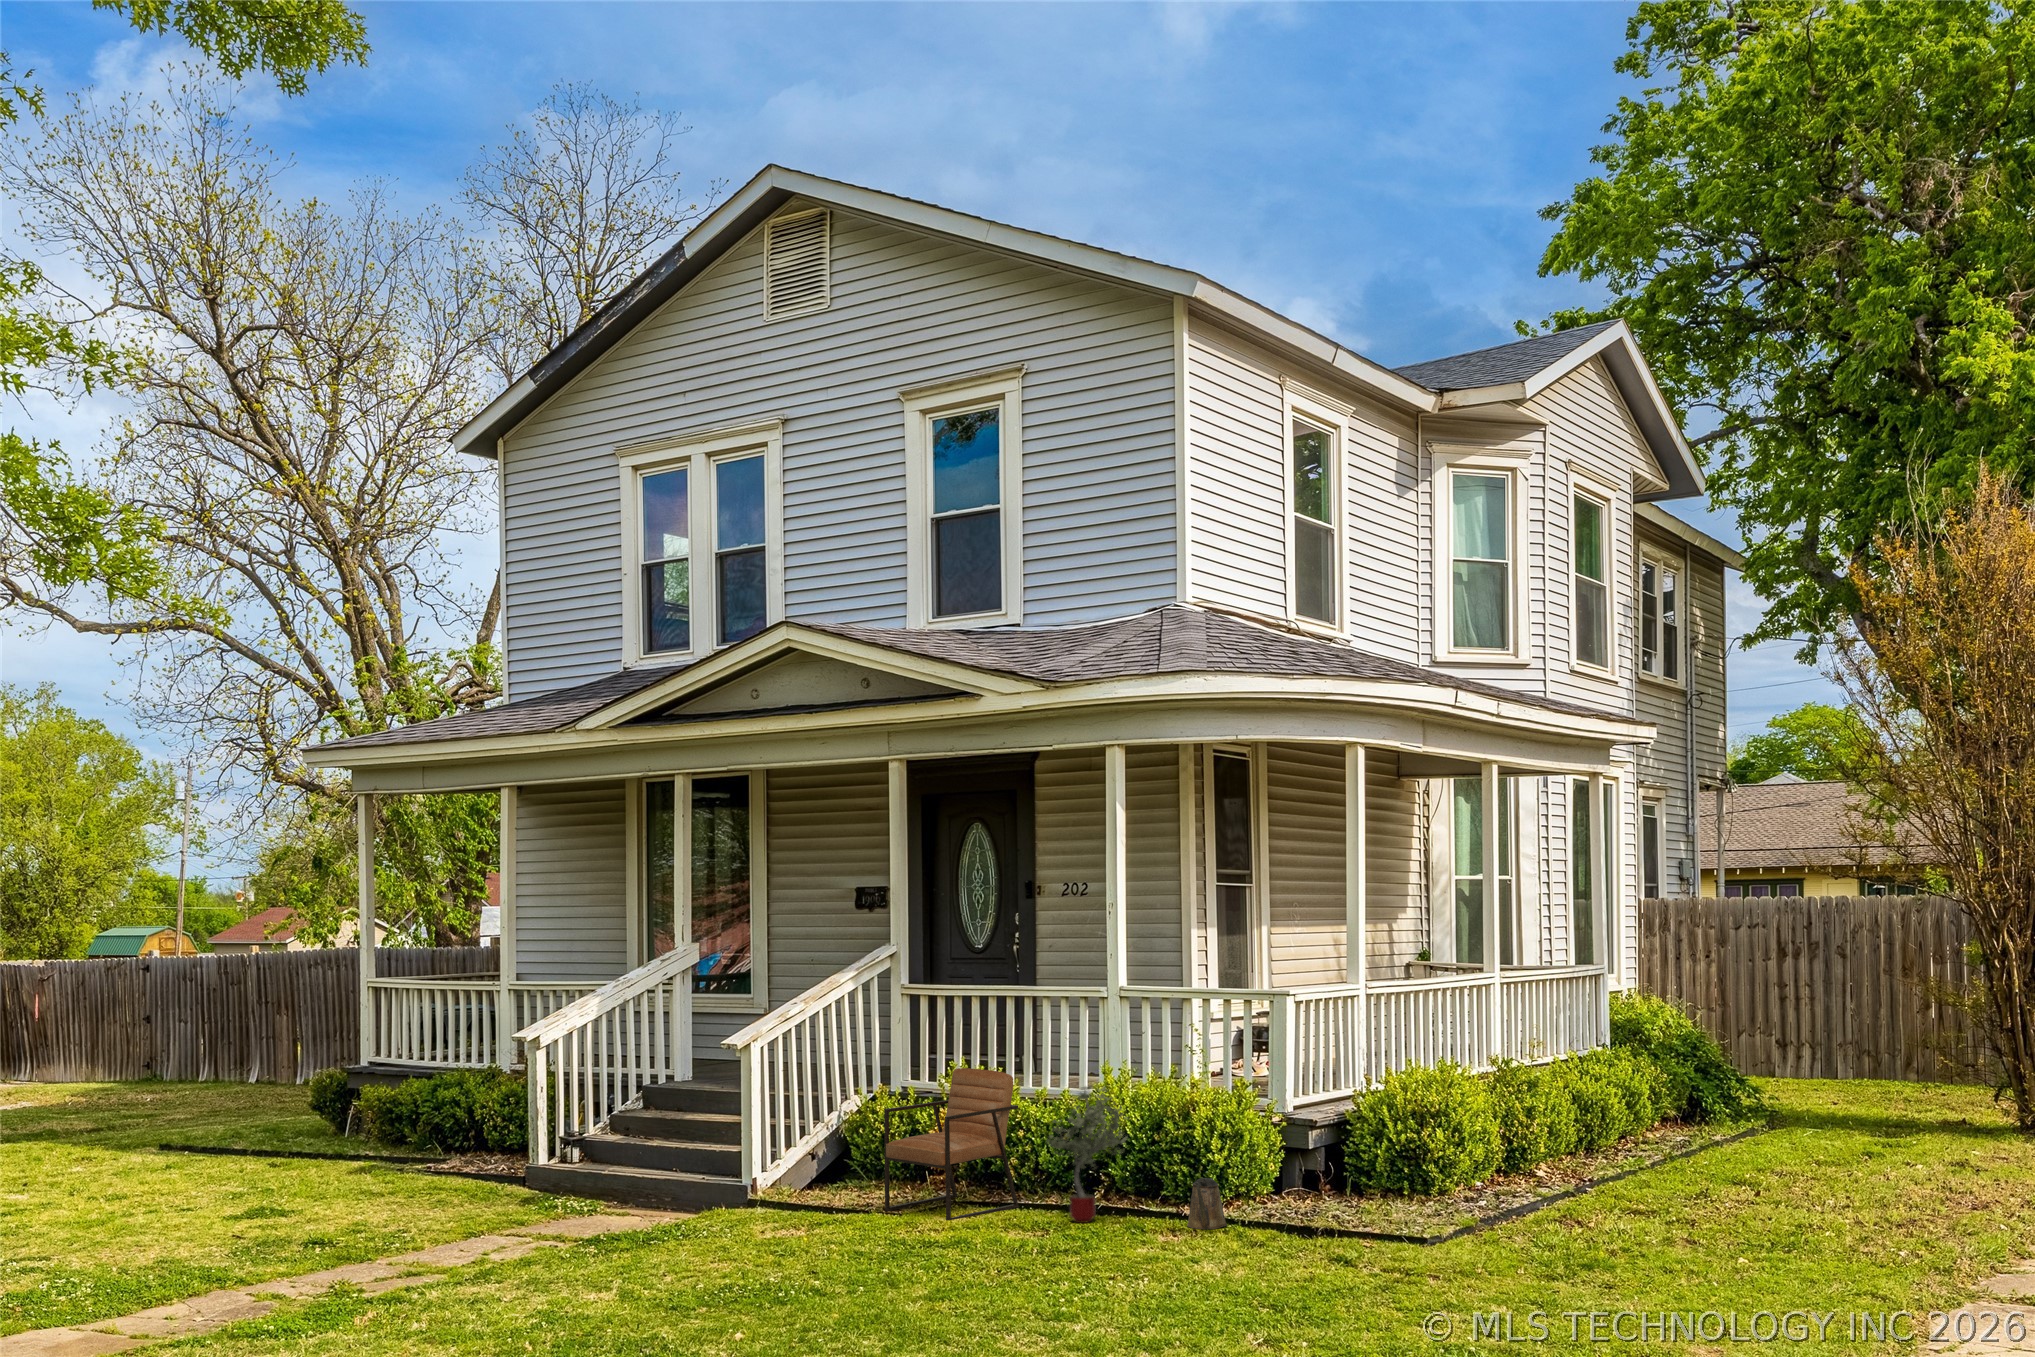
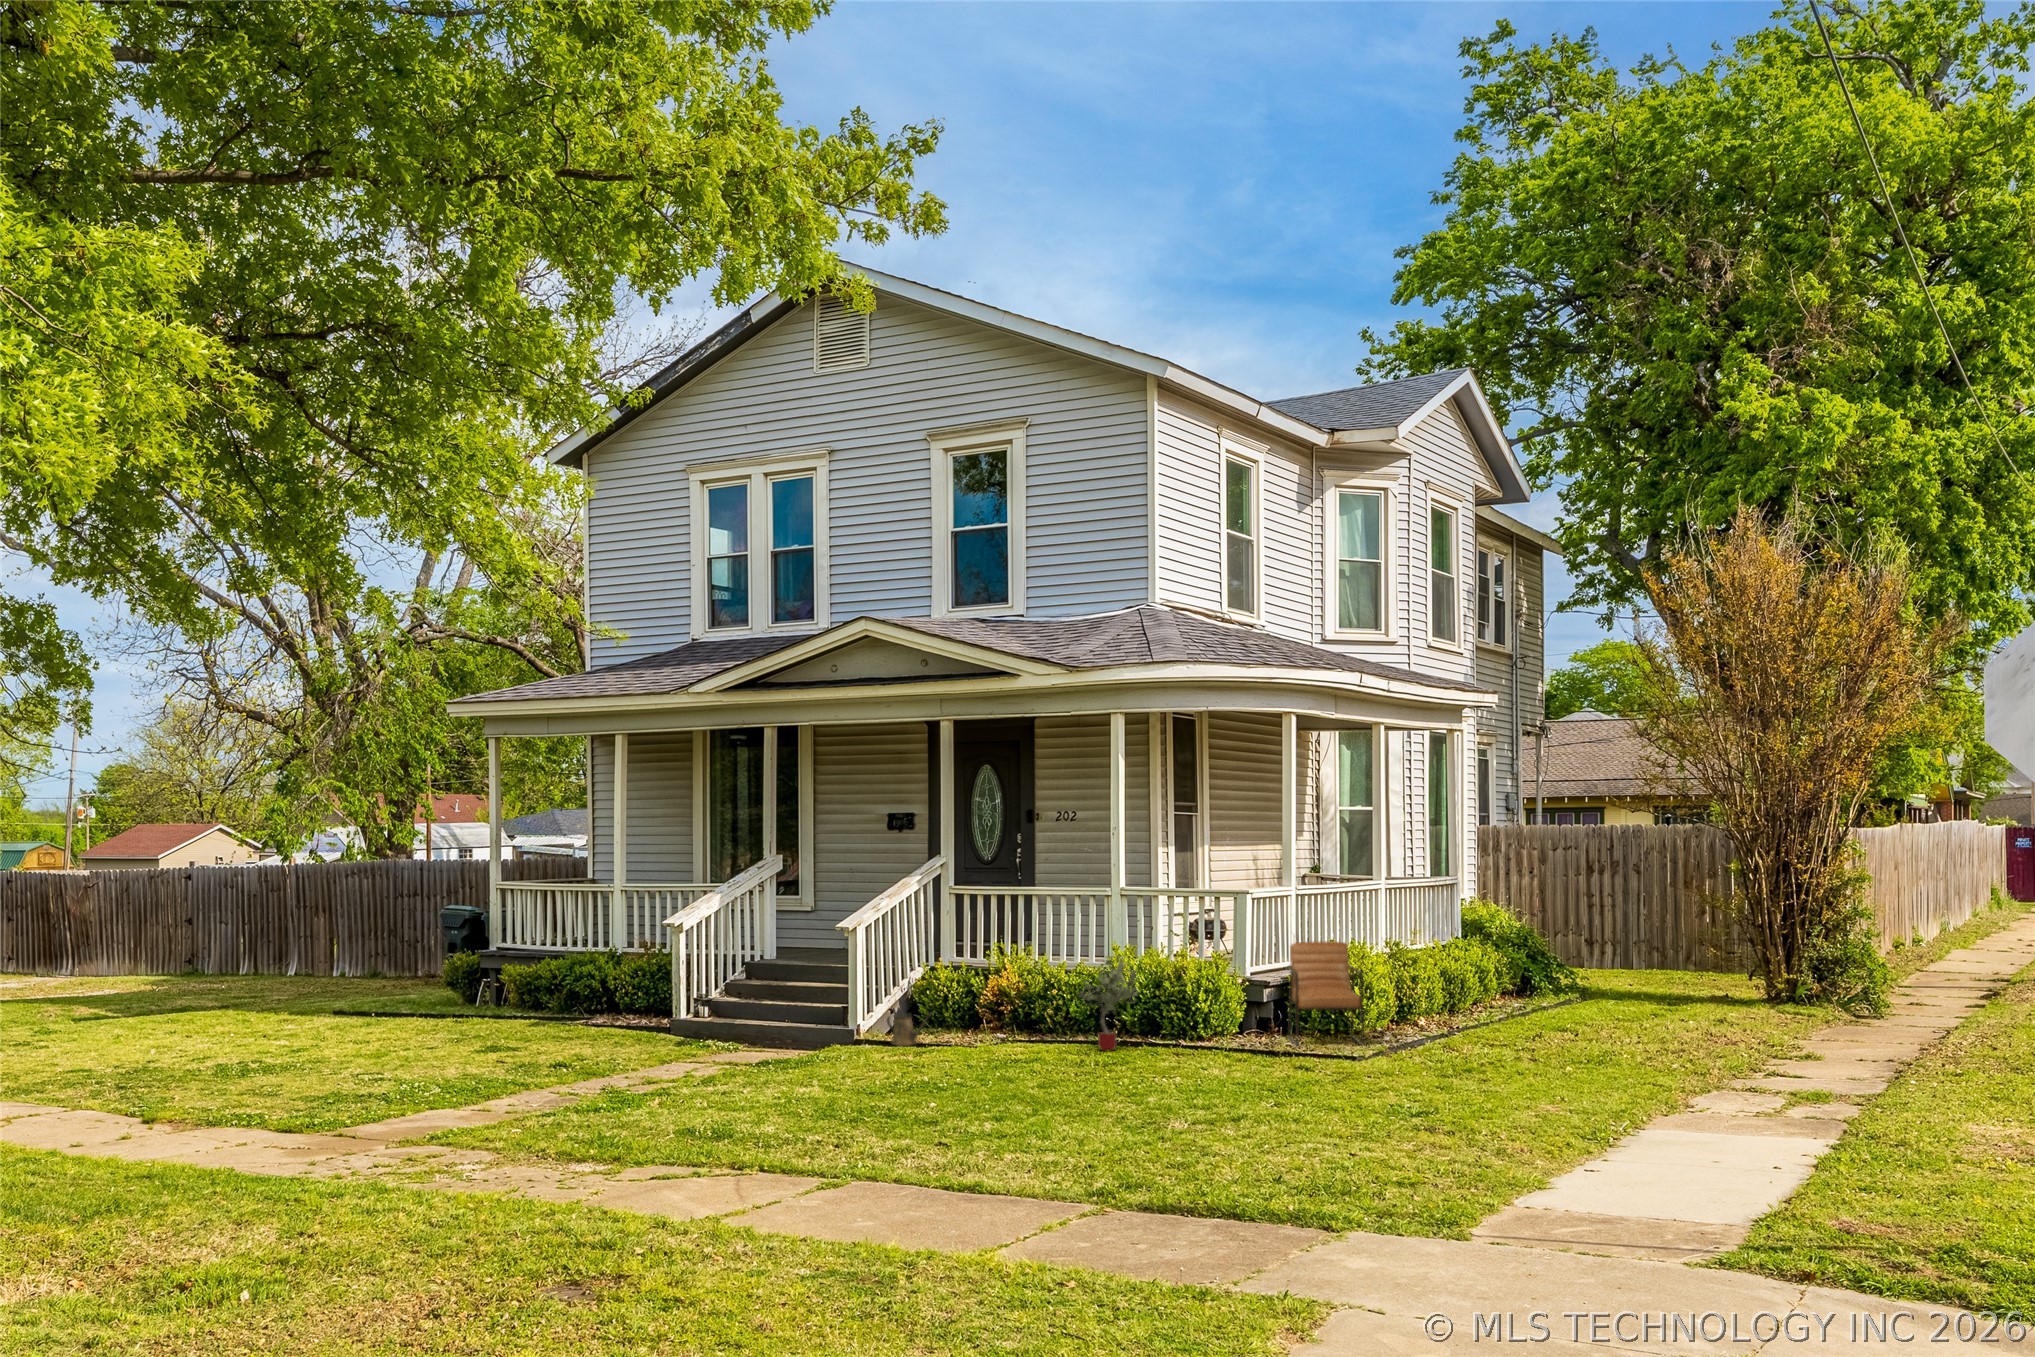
chair: present [884,1068,1019,1220] -> present [1288,941,1364,1046]
watering can: present [1187,1178,1227,1229] -> present [887,1013,933,1046]

